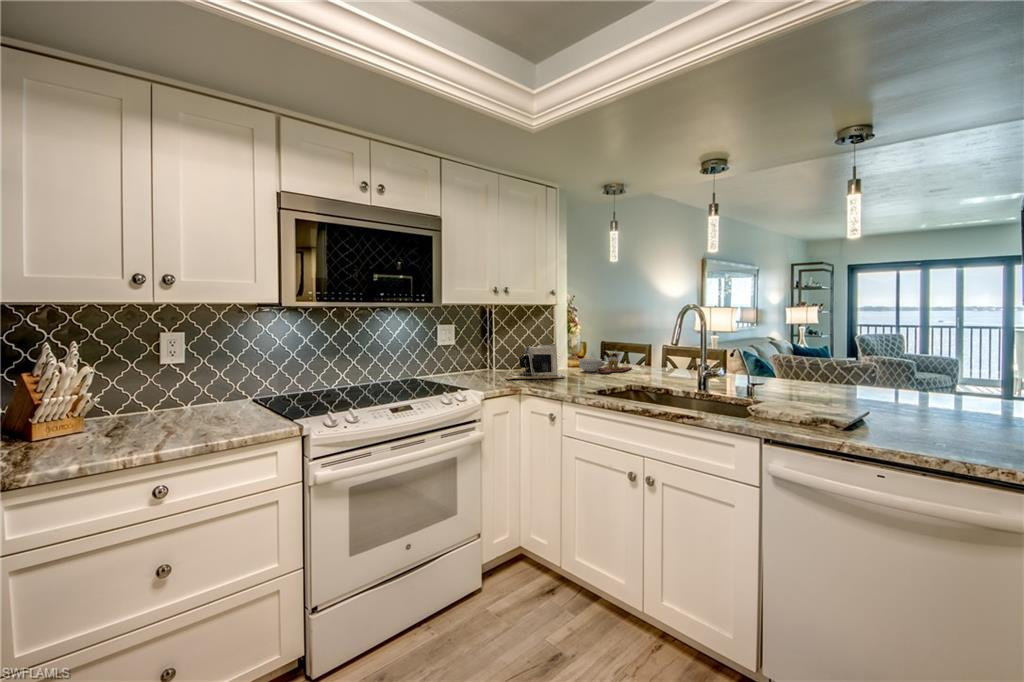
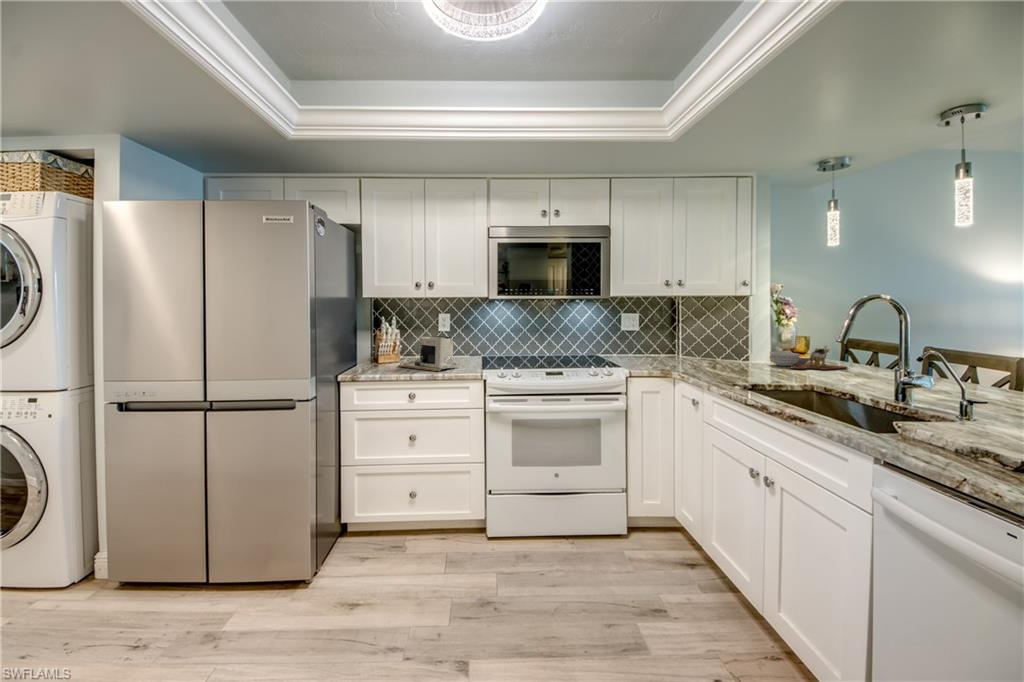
coffee maker: present [506,344,566,380] -> present [398,336,453,371]

